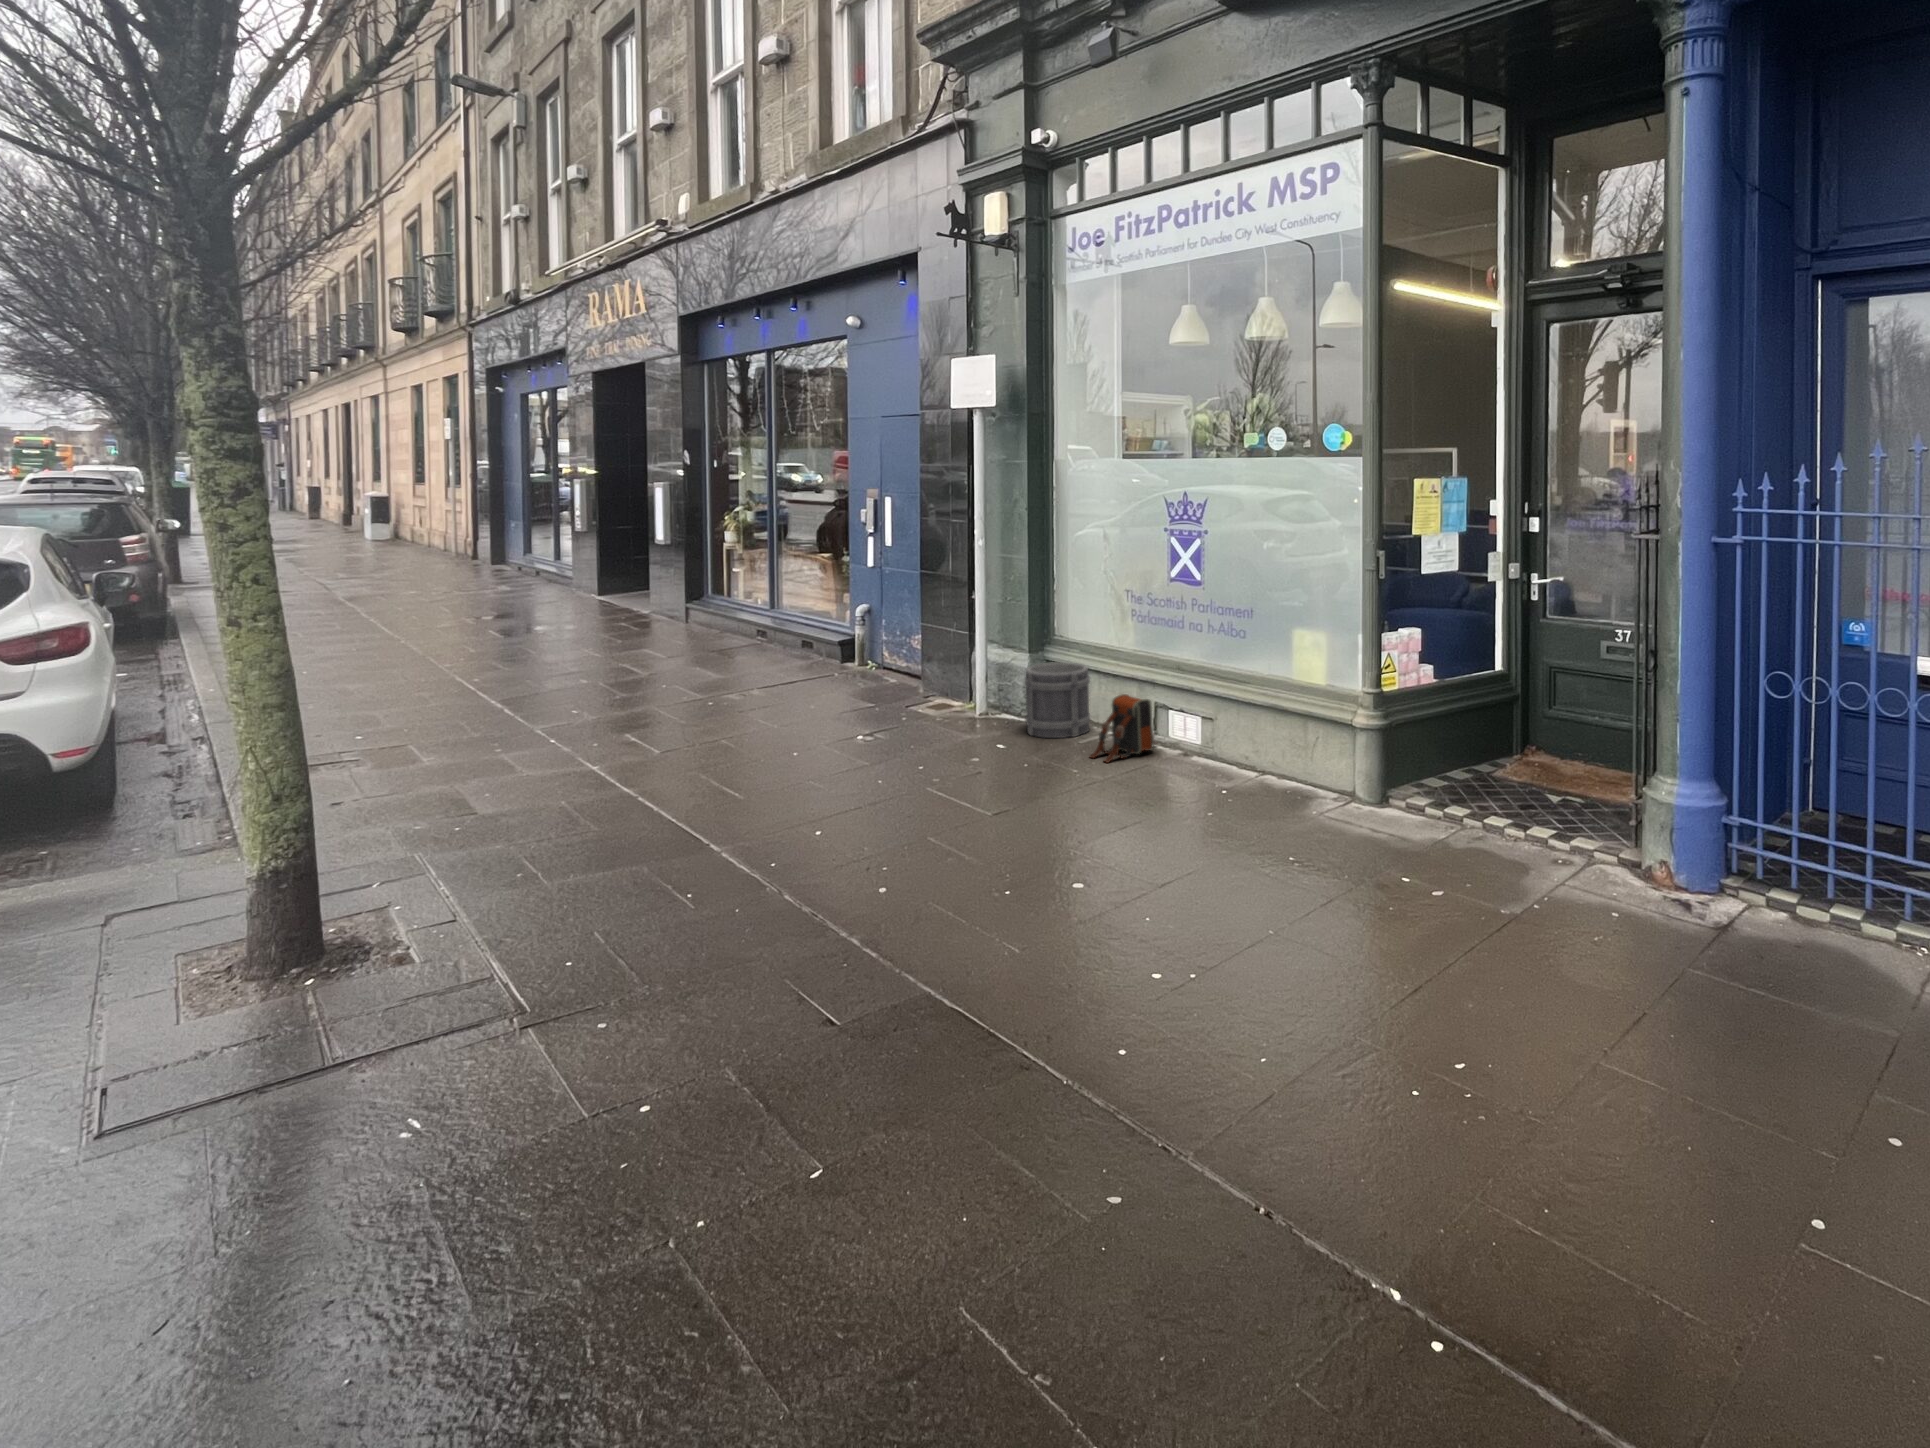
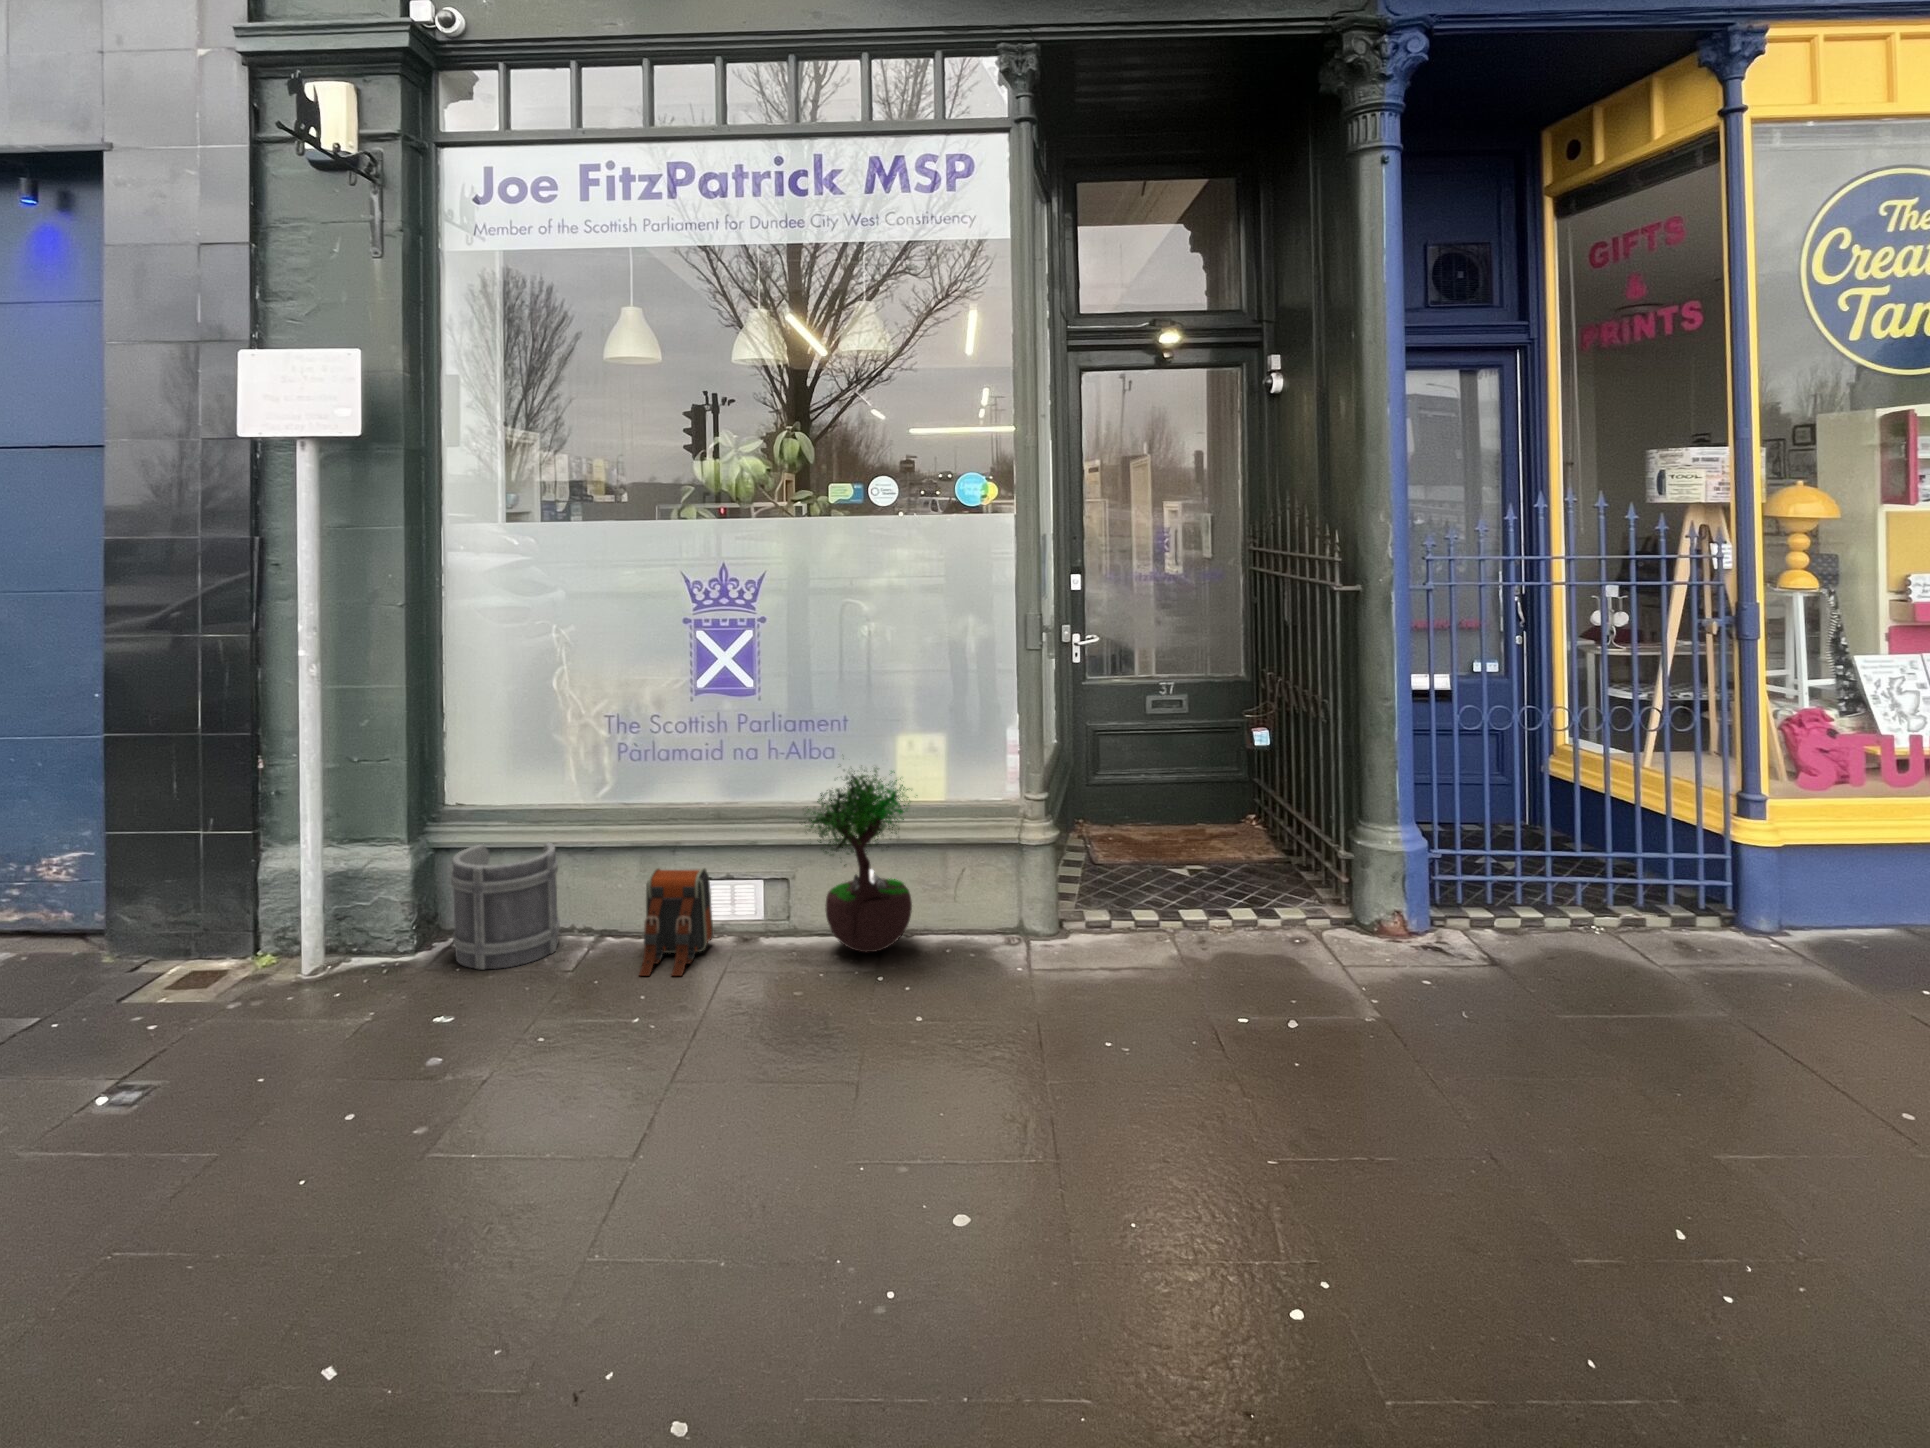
potted tree: none [1164,631,1262,779] -> present [804,768,917,952]

